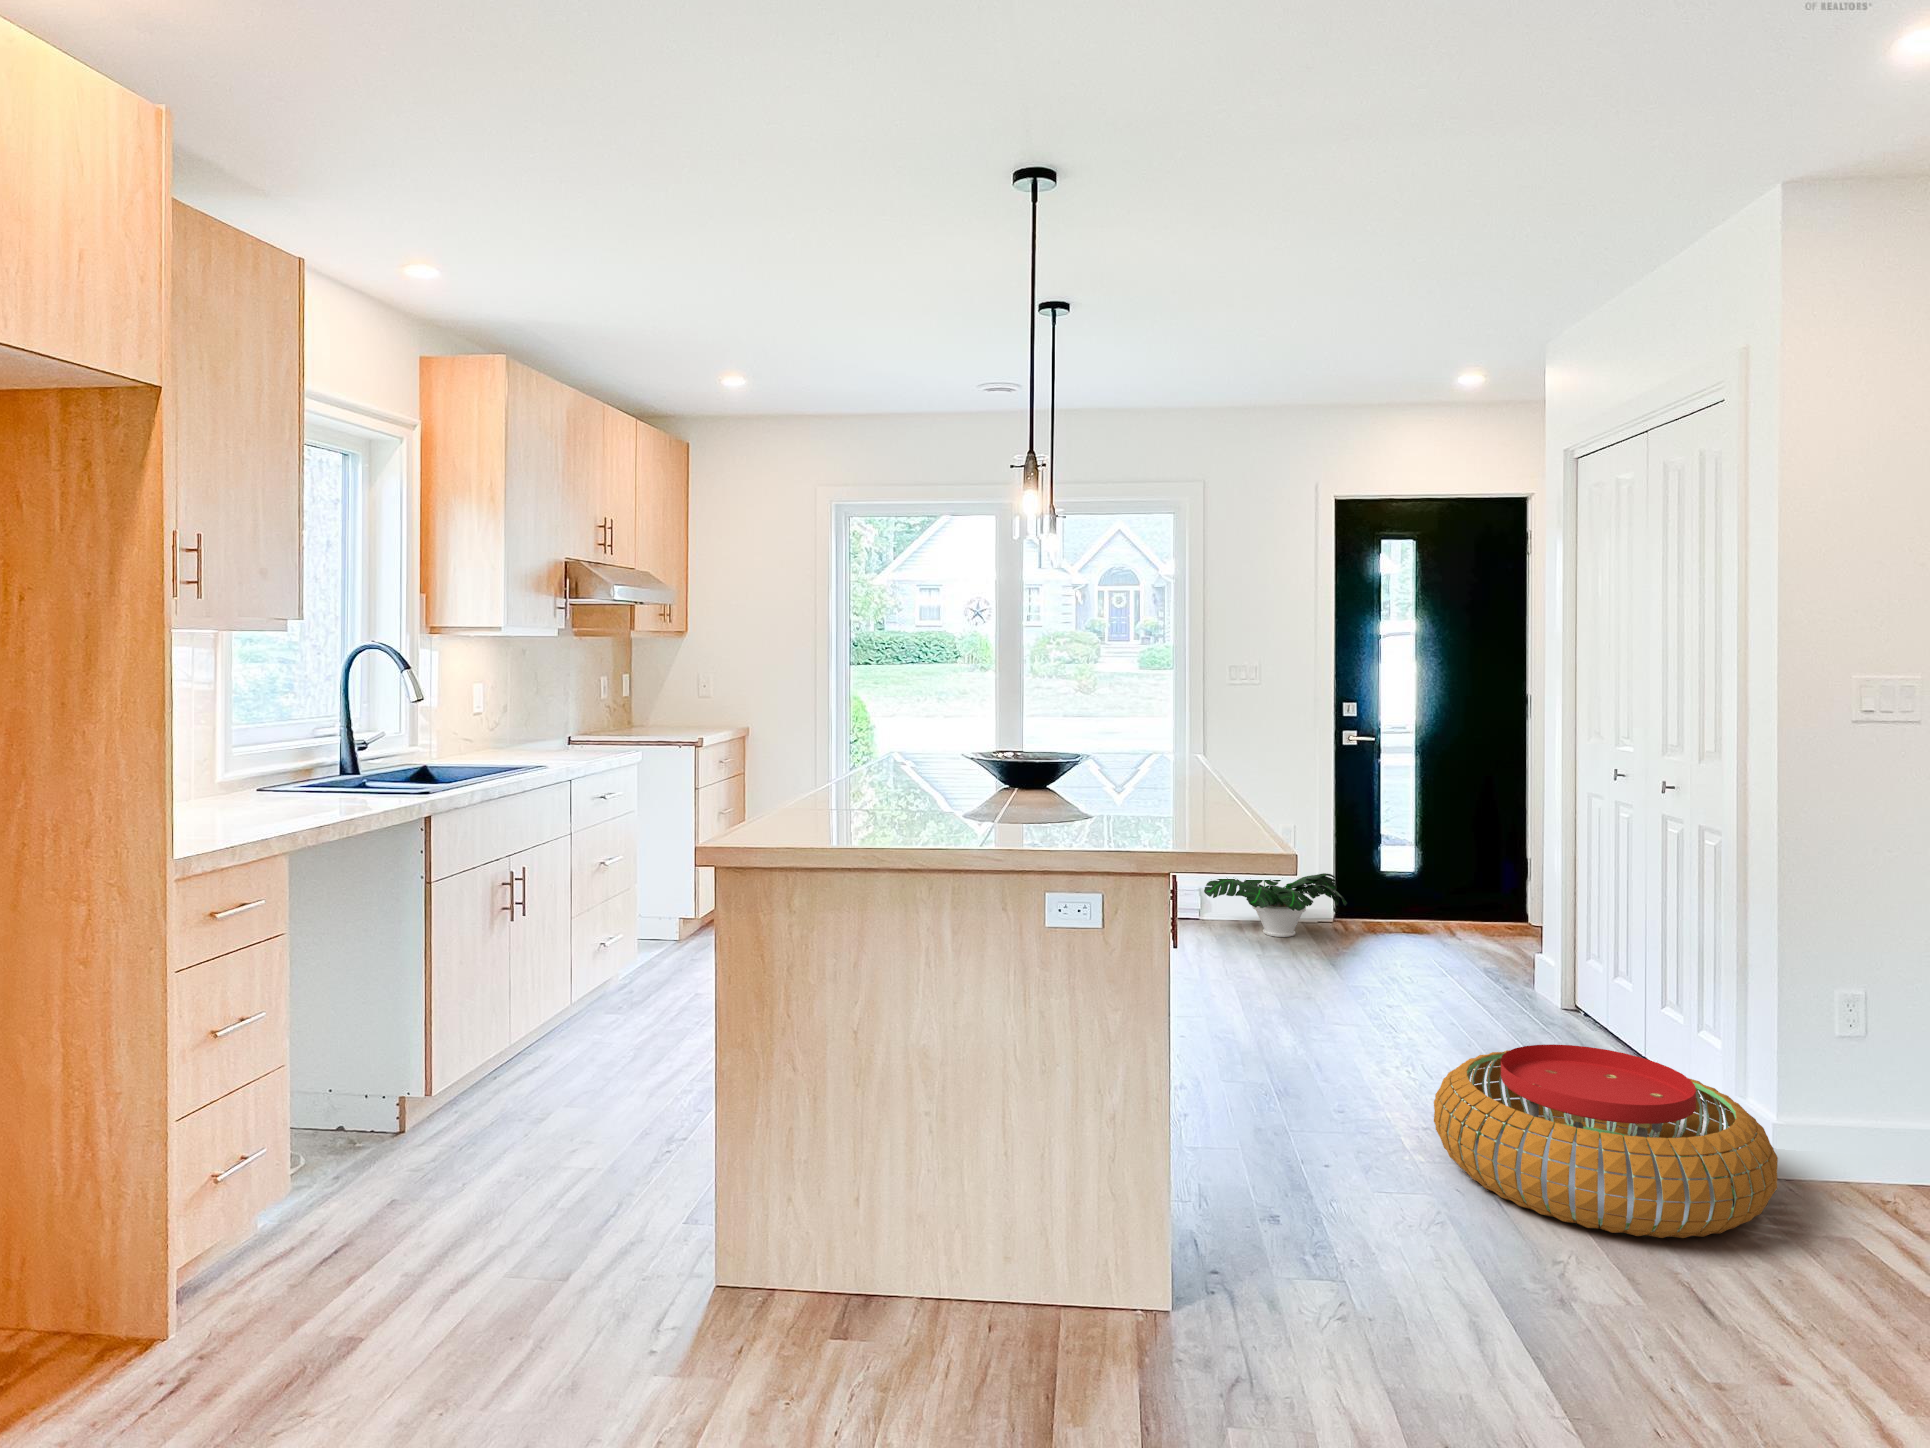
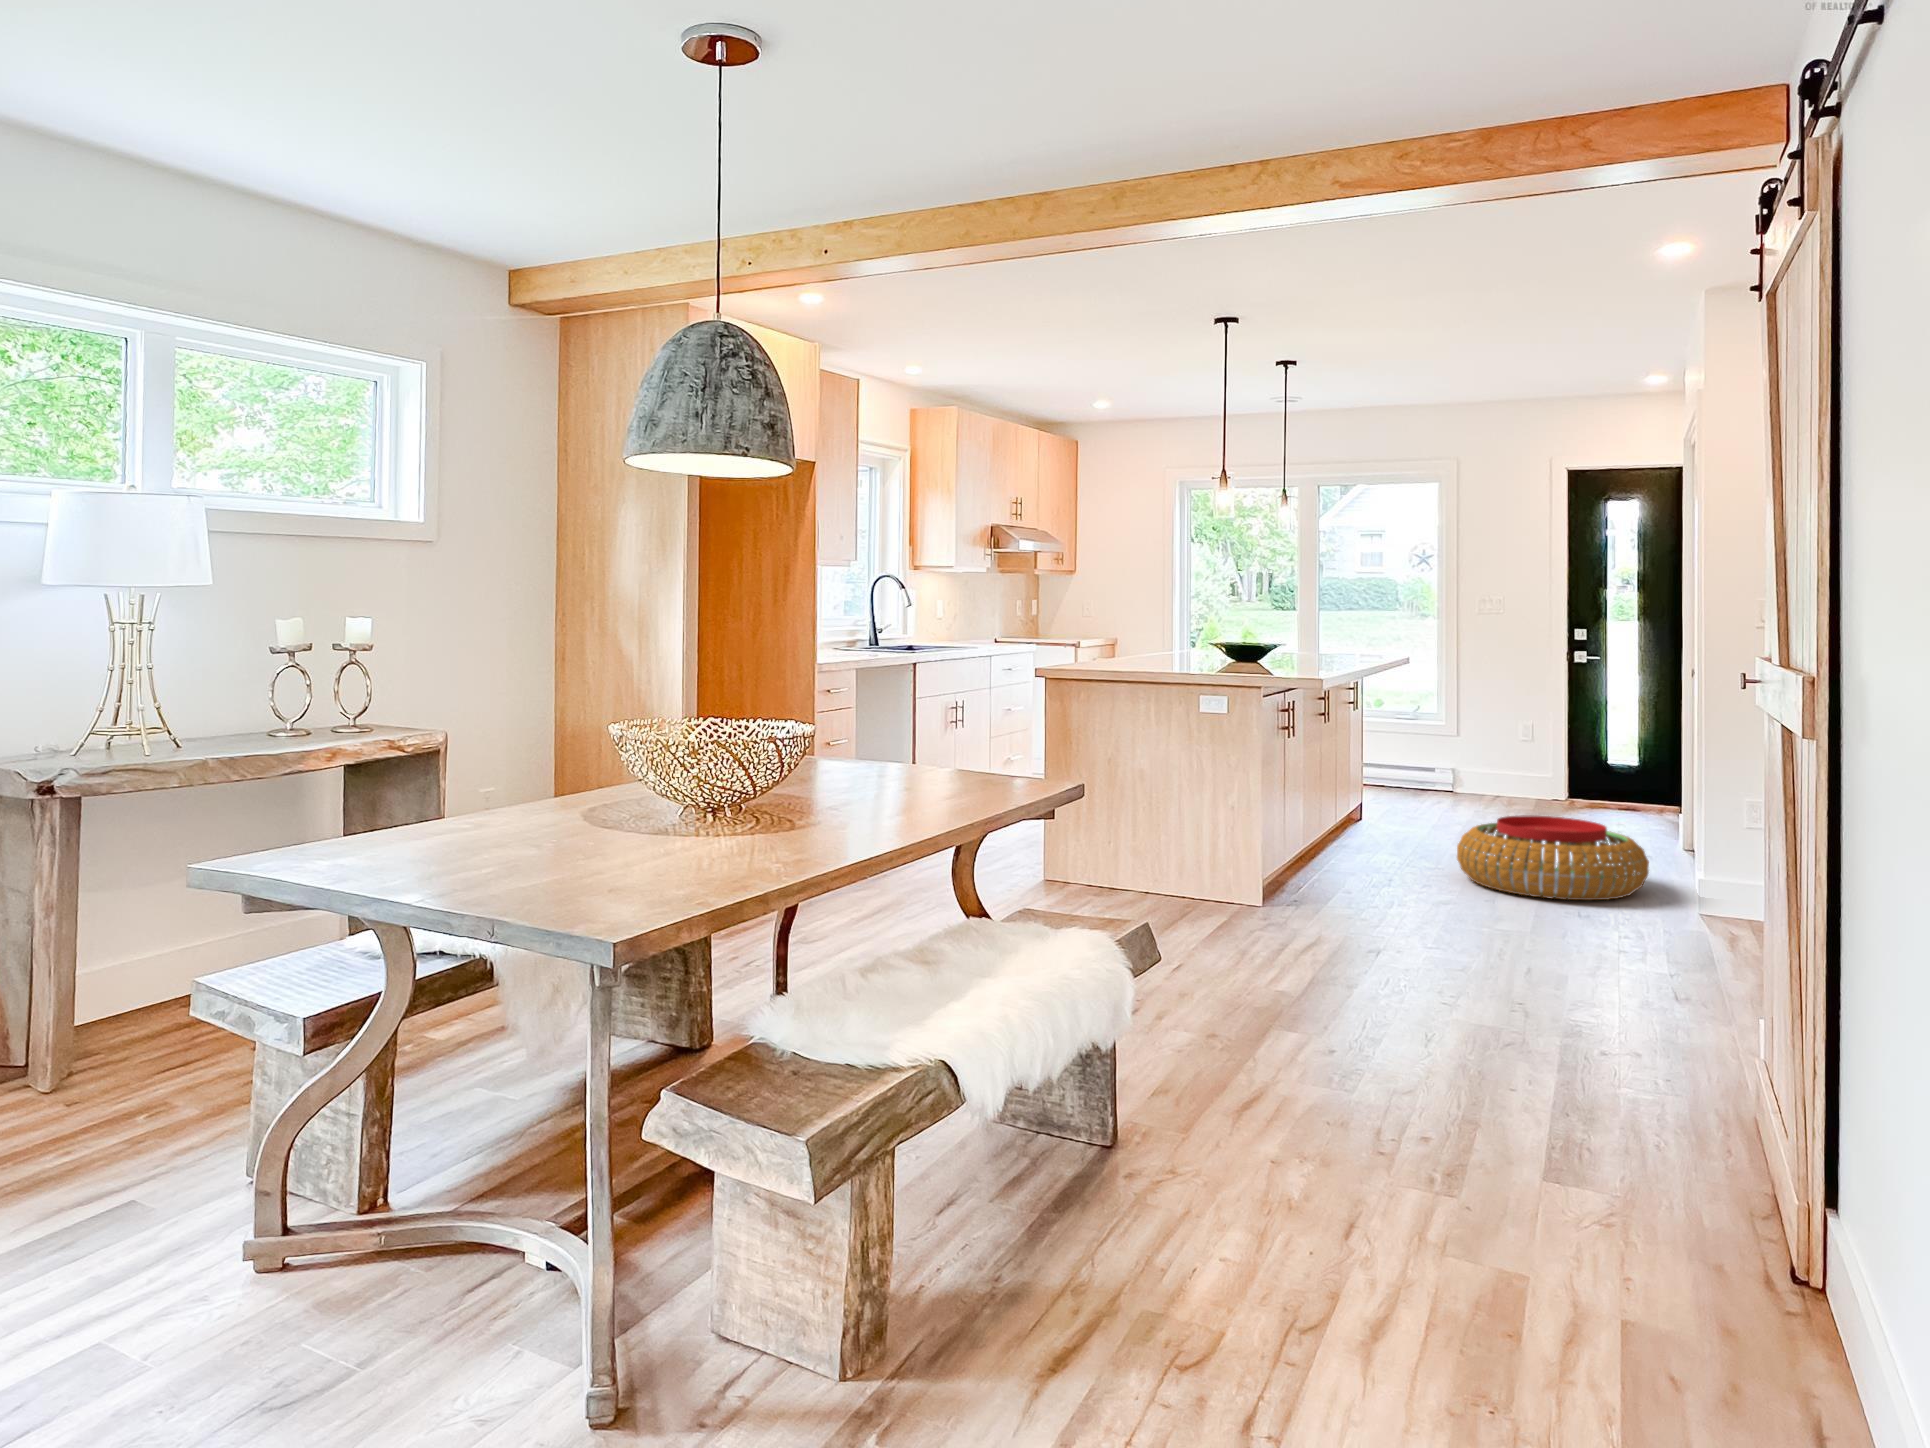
potted plant: present [1204,873,1347,937] -> none [1444,754,1558,802]

